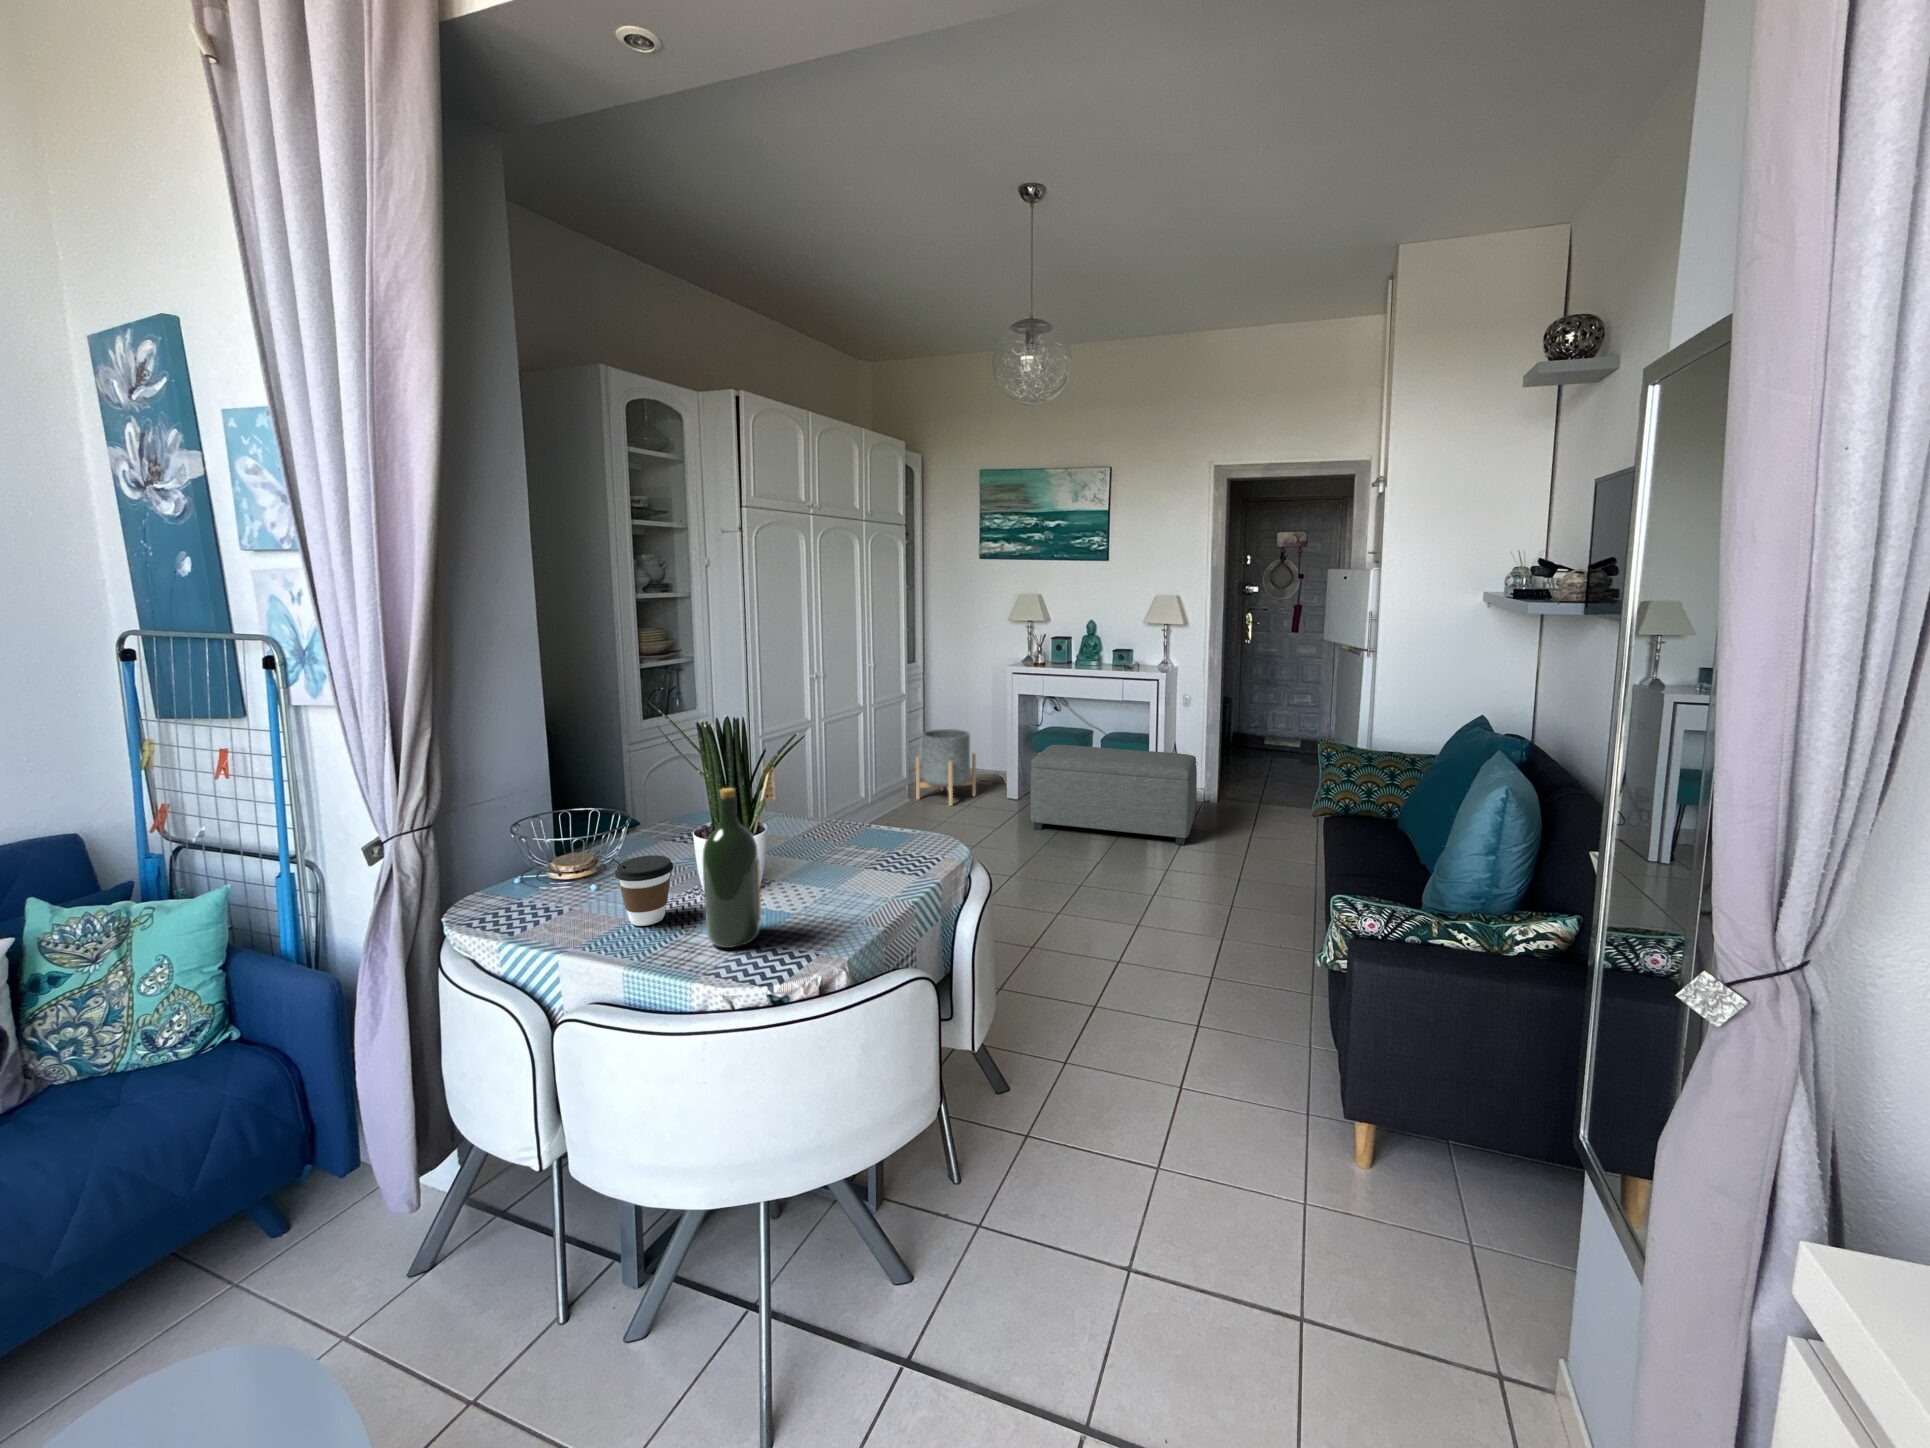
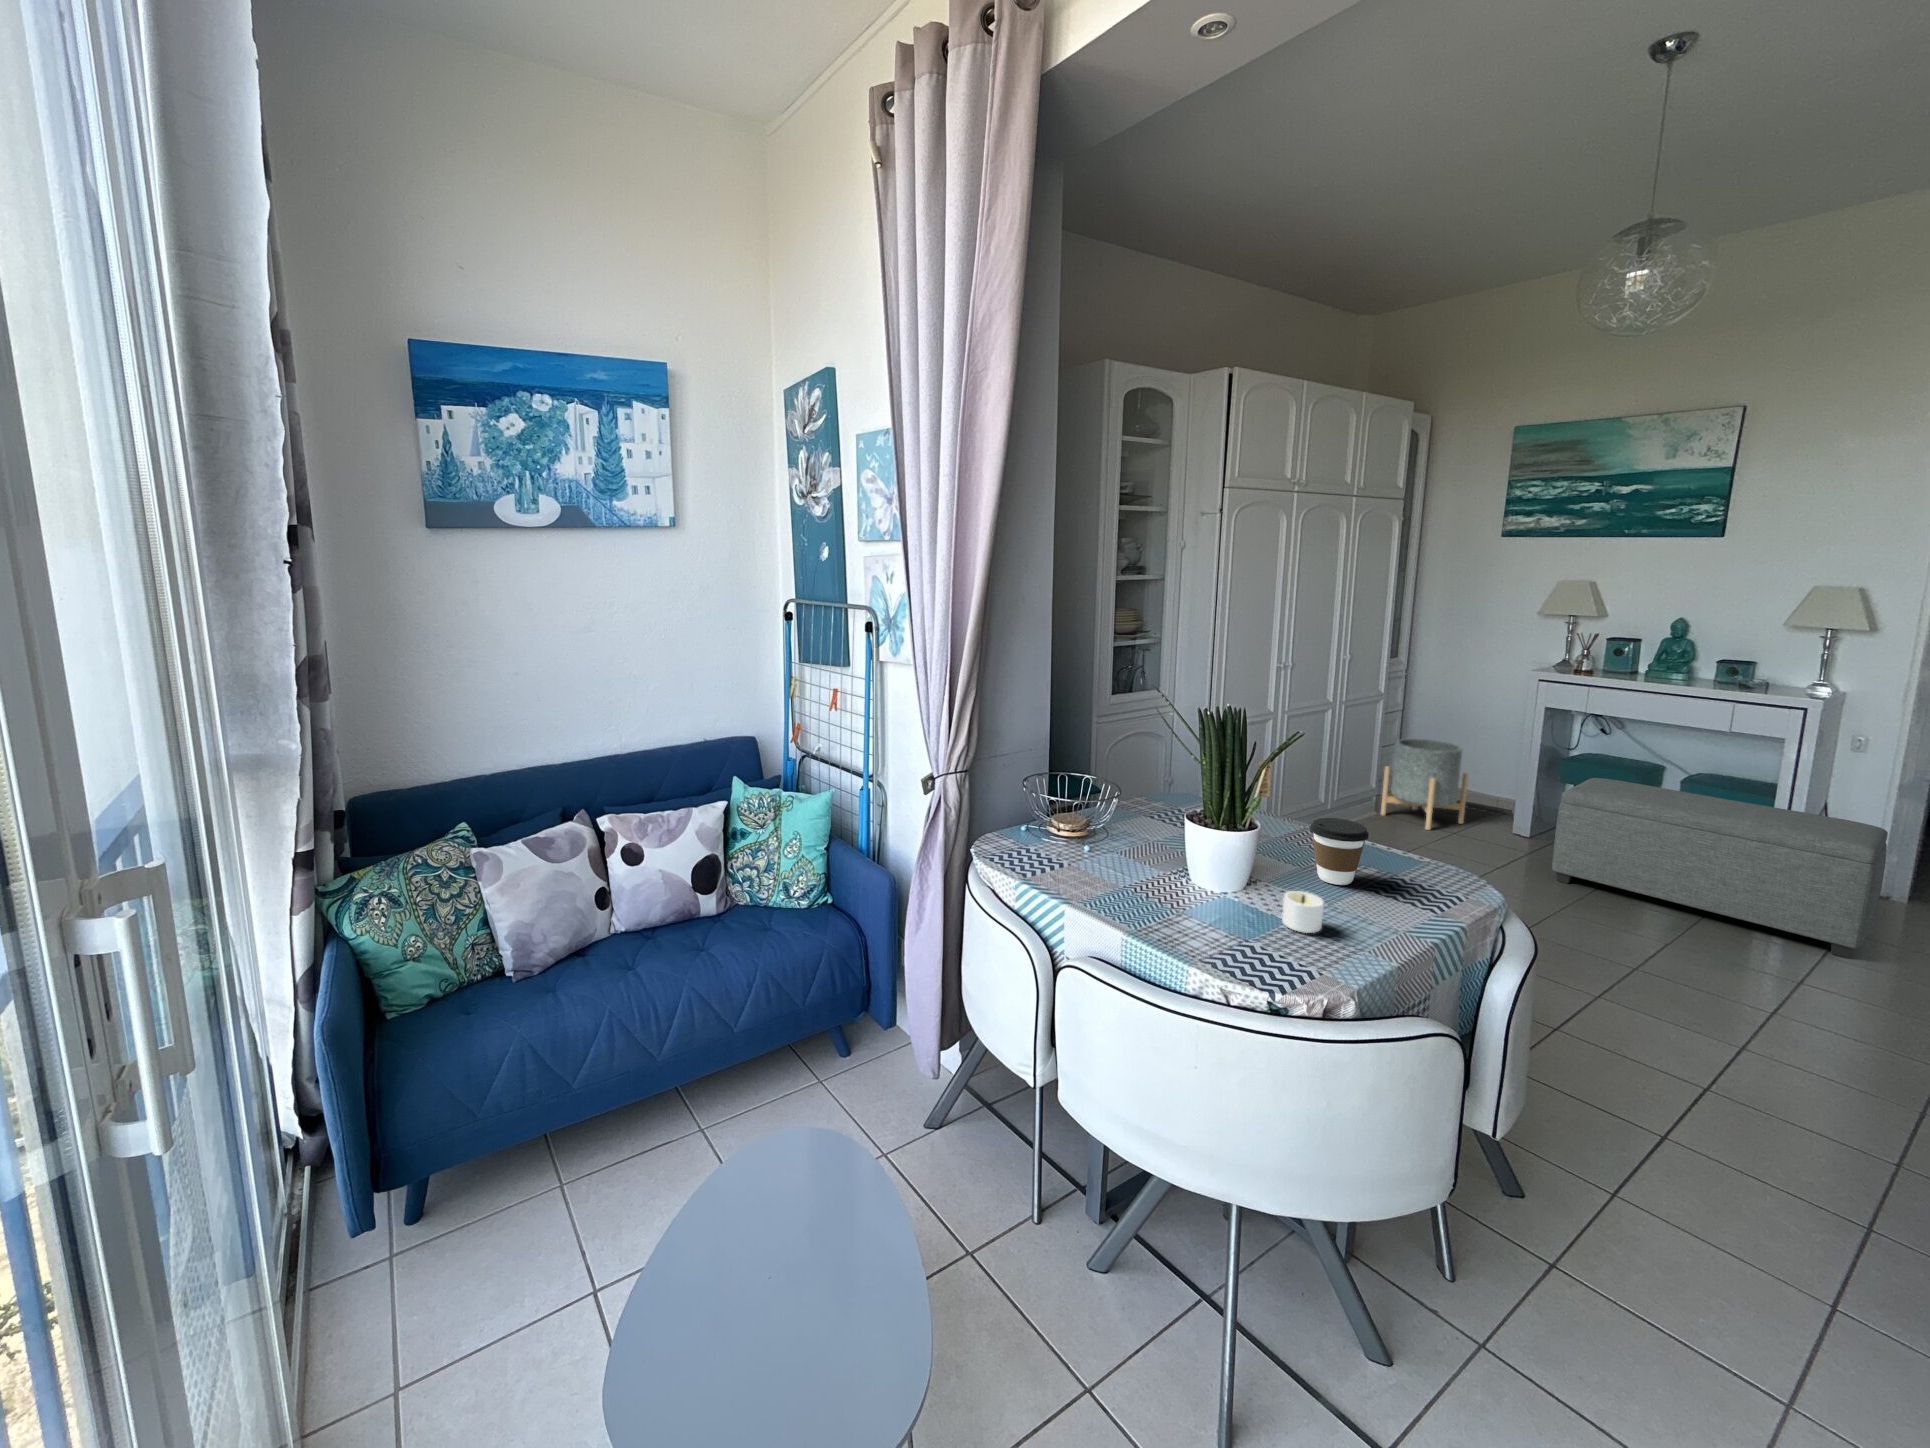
wine bottle: present [703,788,761,948] -> none [1201,775,1265,943]
coffee cup: present [615,855,673,926] -> present [1310,818,1369,885]
candle: none [784,884,833,921] -> present [1282,891,1323,933]

